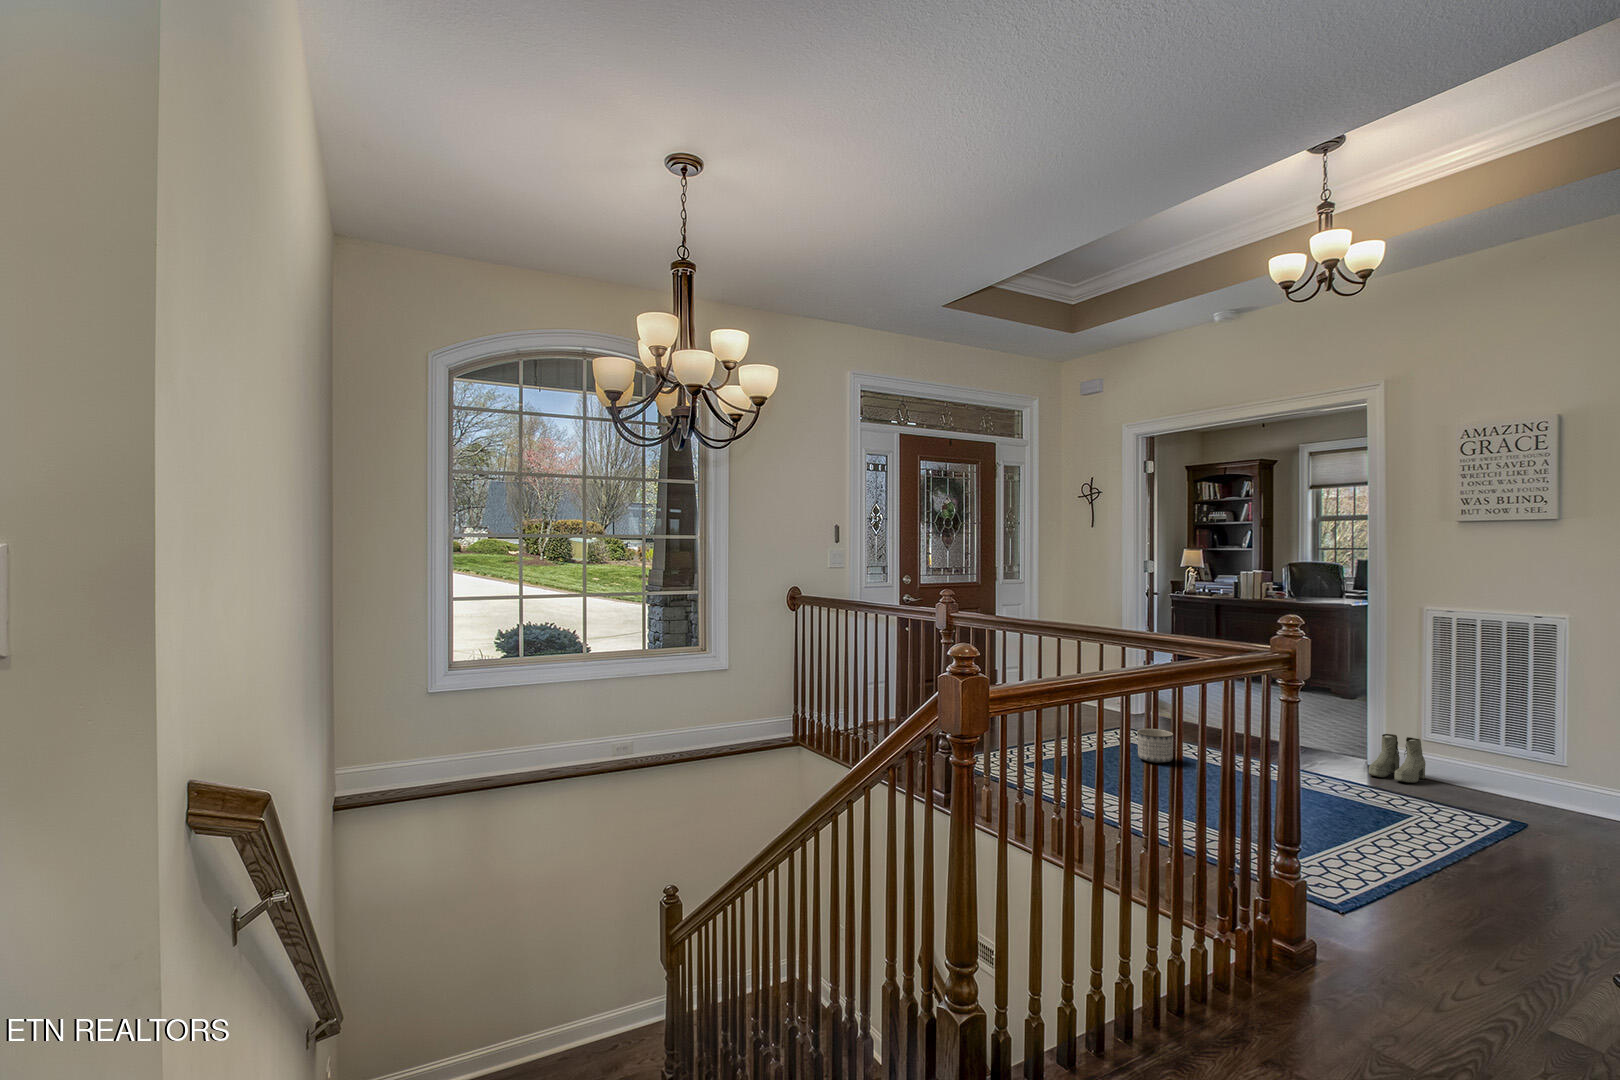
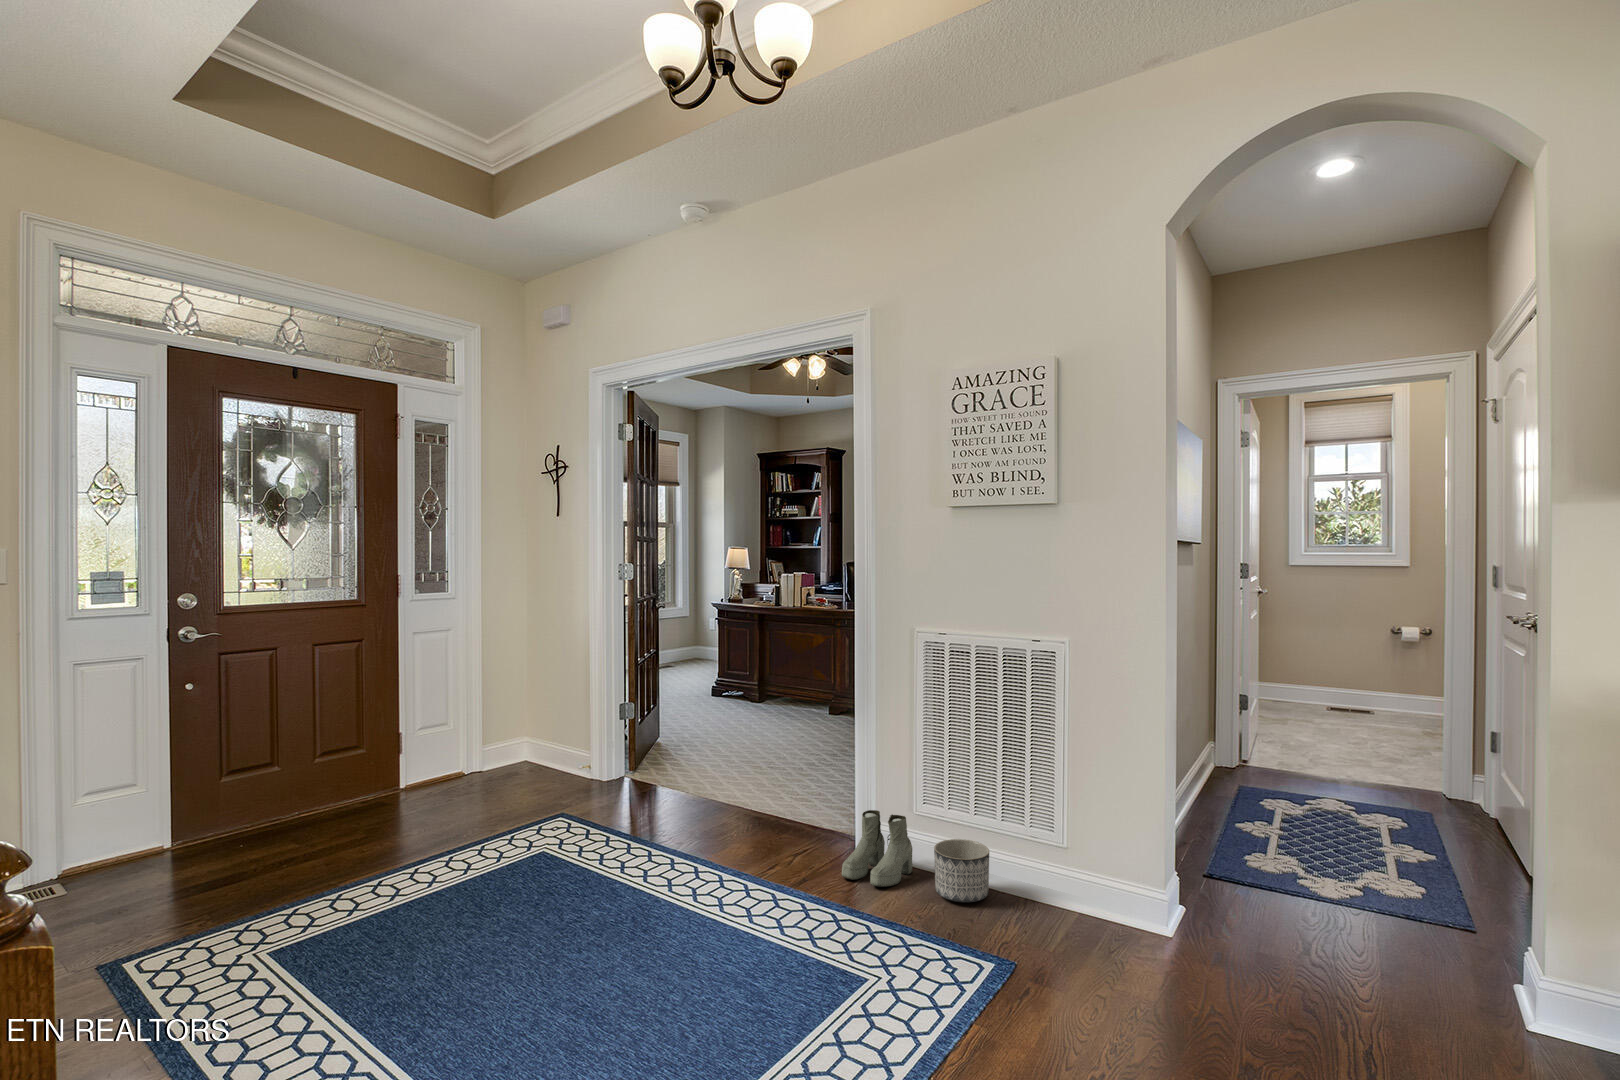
planter: present [1137,729,1173,763] -> present [934,839,989,902]

